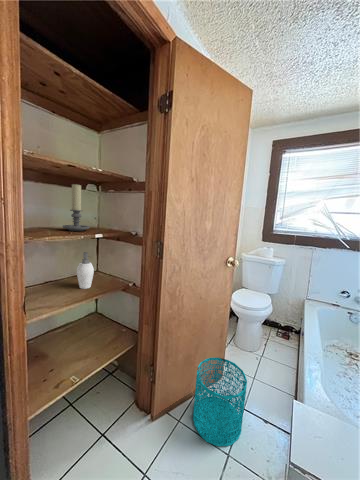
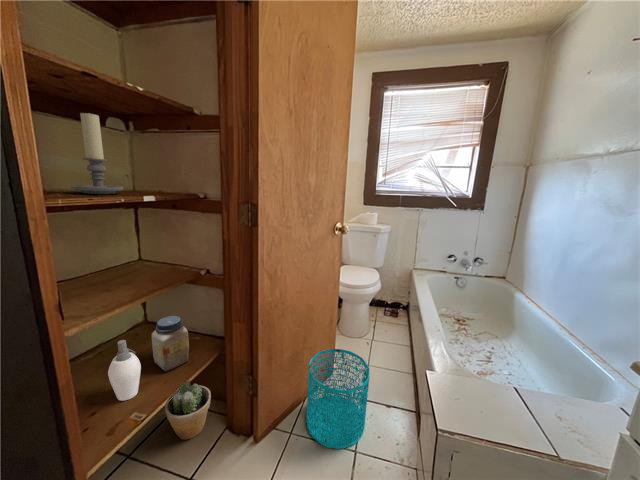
soap dispenser: present [77,252,94,289] -> present [108,340,141,401]
jar: none [95,312,117,350] -> present [151,316,189,372]
potted plant: none [97,357,127,403] -> present [165,380,211,440]

